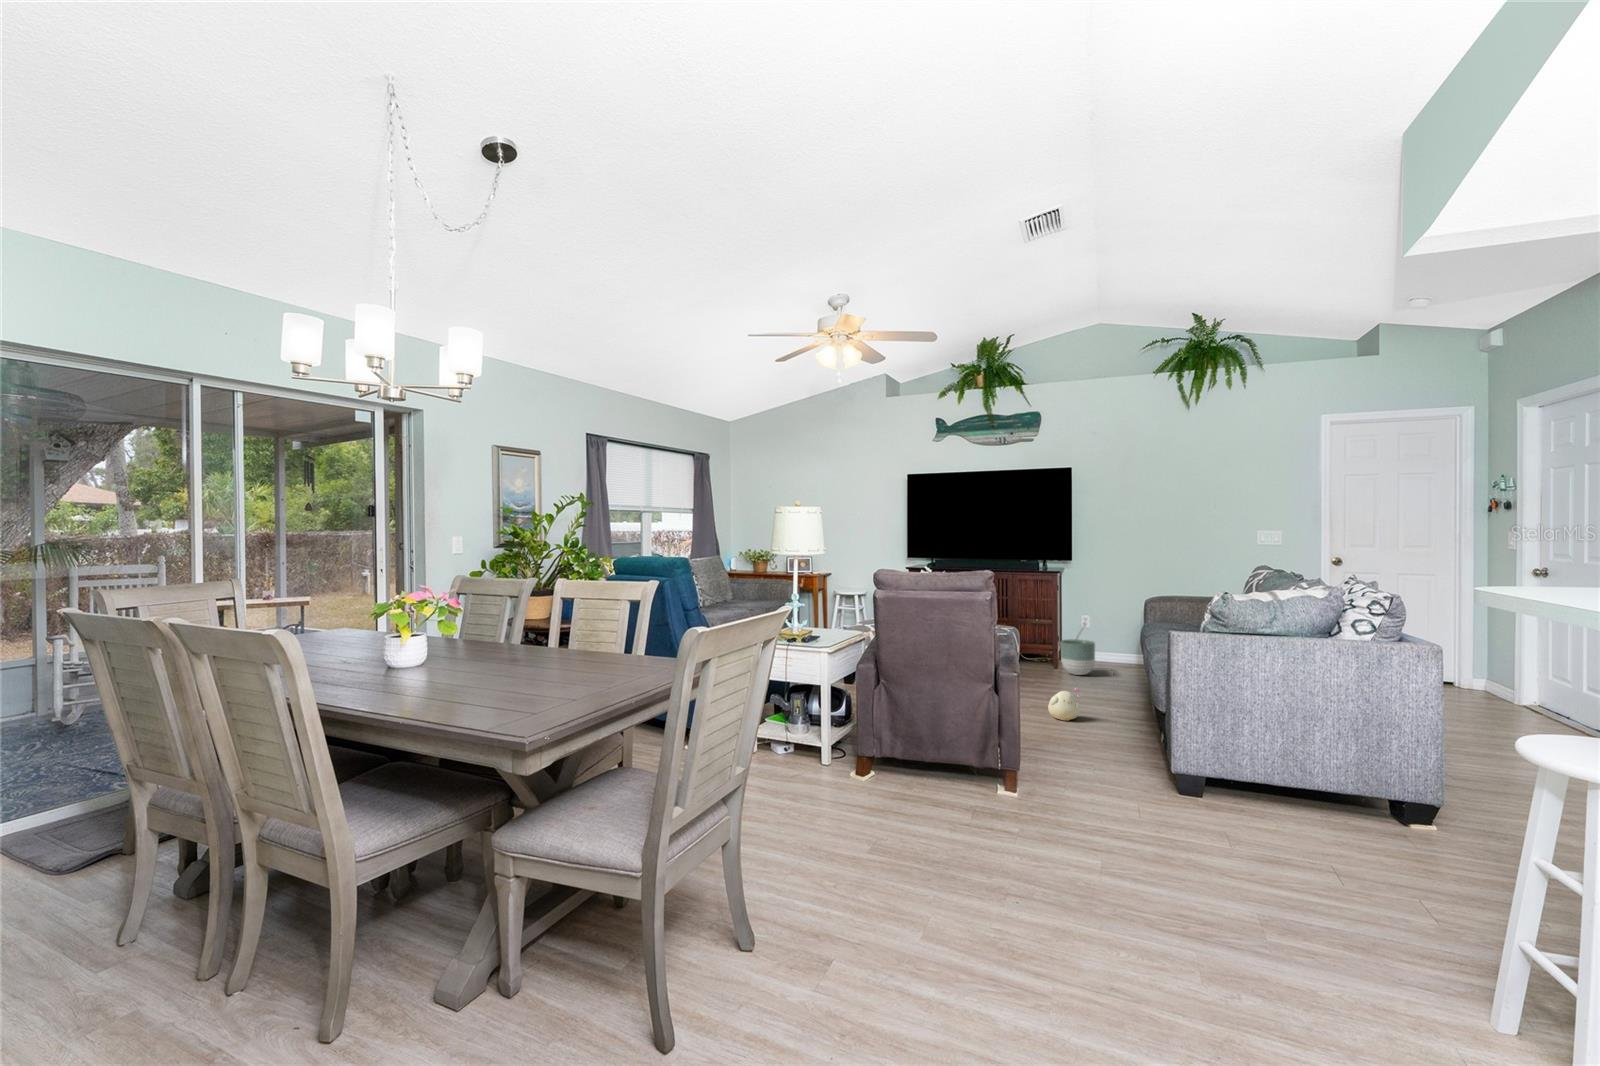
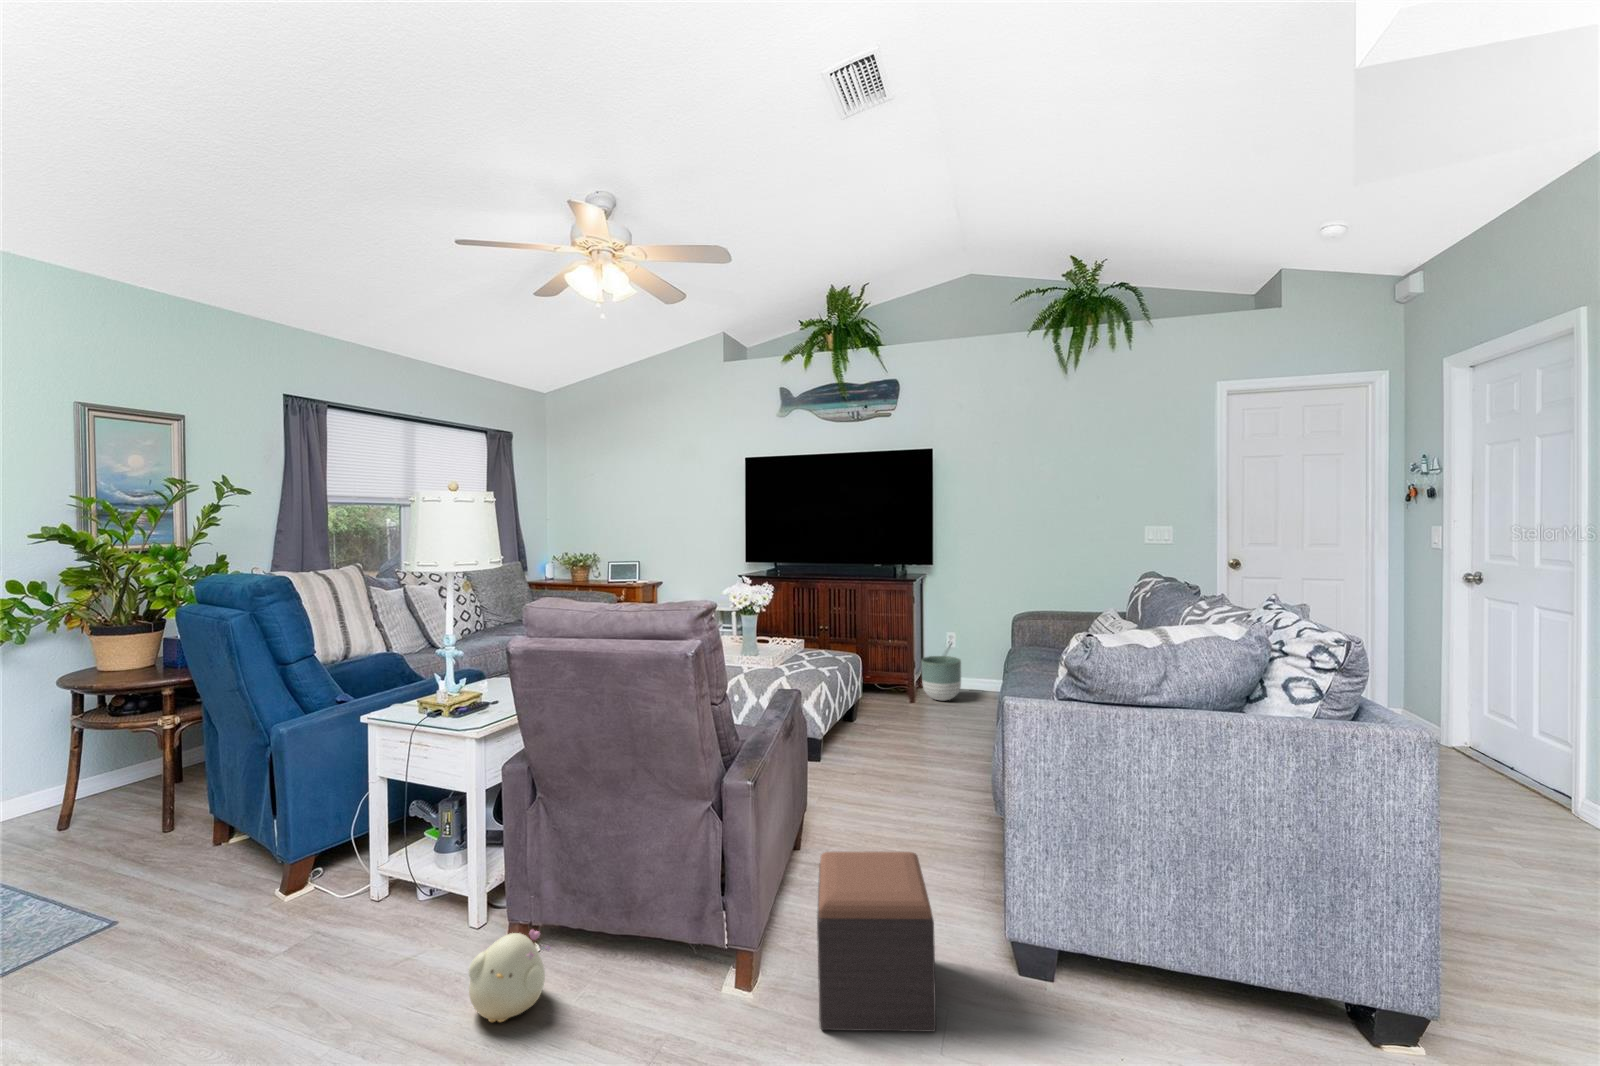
plush toy: present [1048,688,1082,721] -> present [469,930,551,1022]
footstool: none [1049,724,1134,817] -> present [817,852,936,1032]

